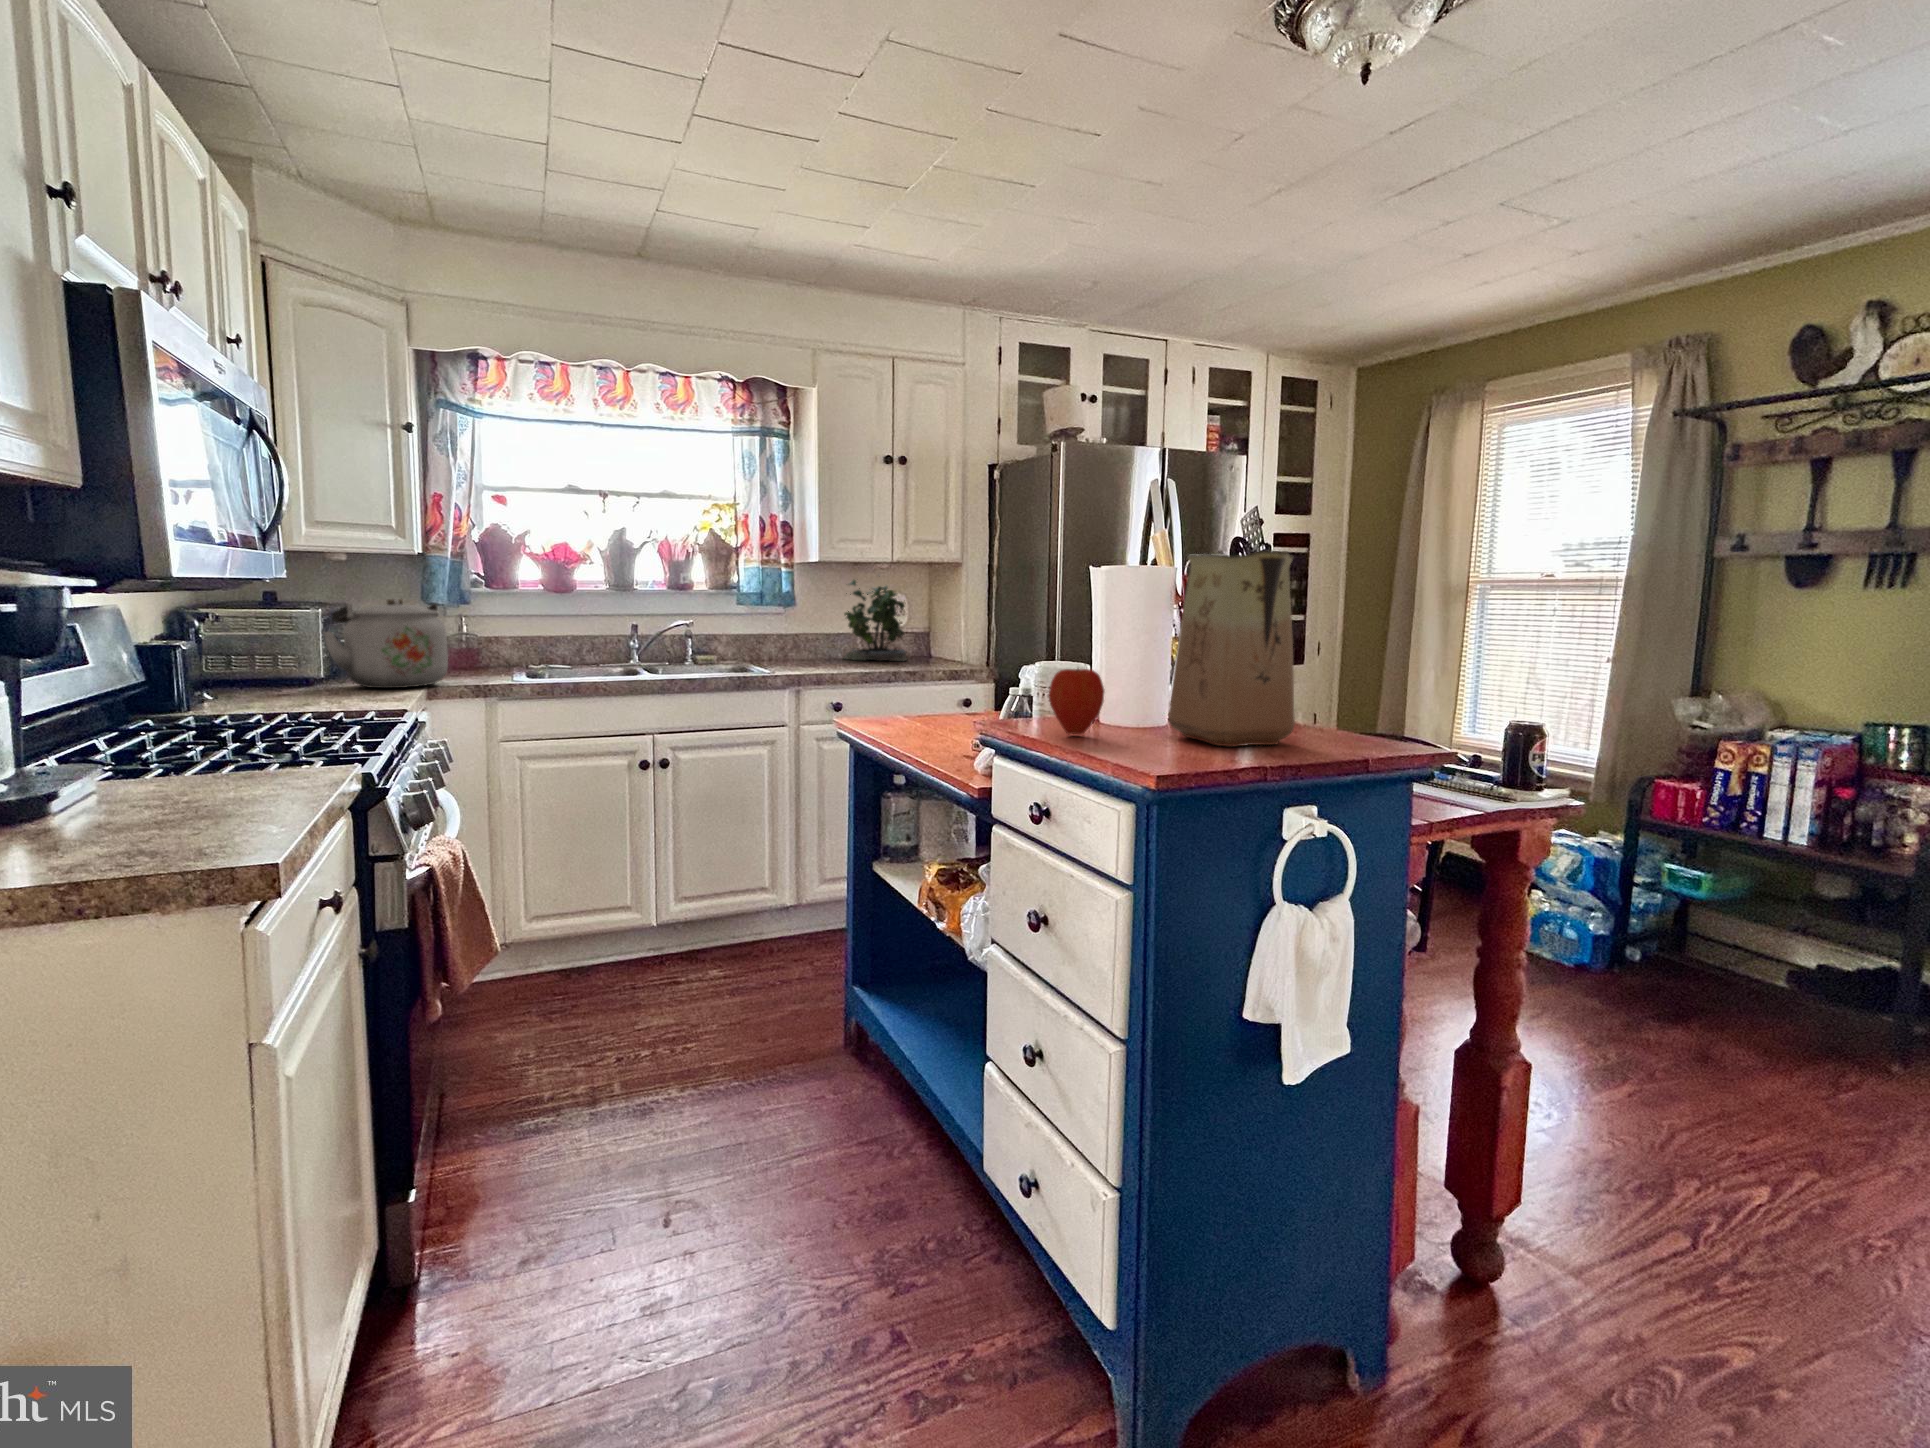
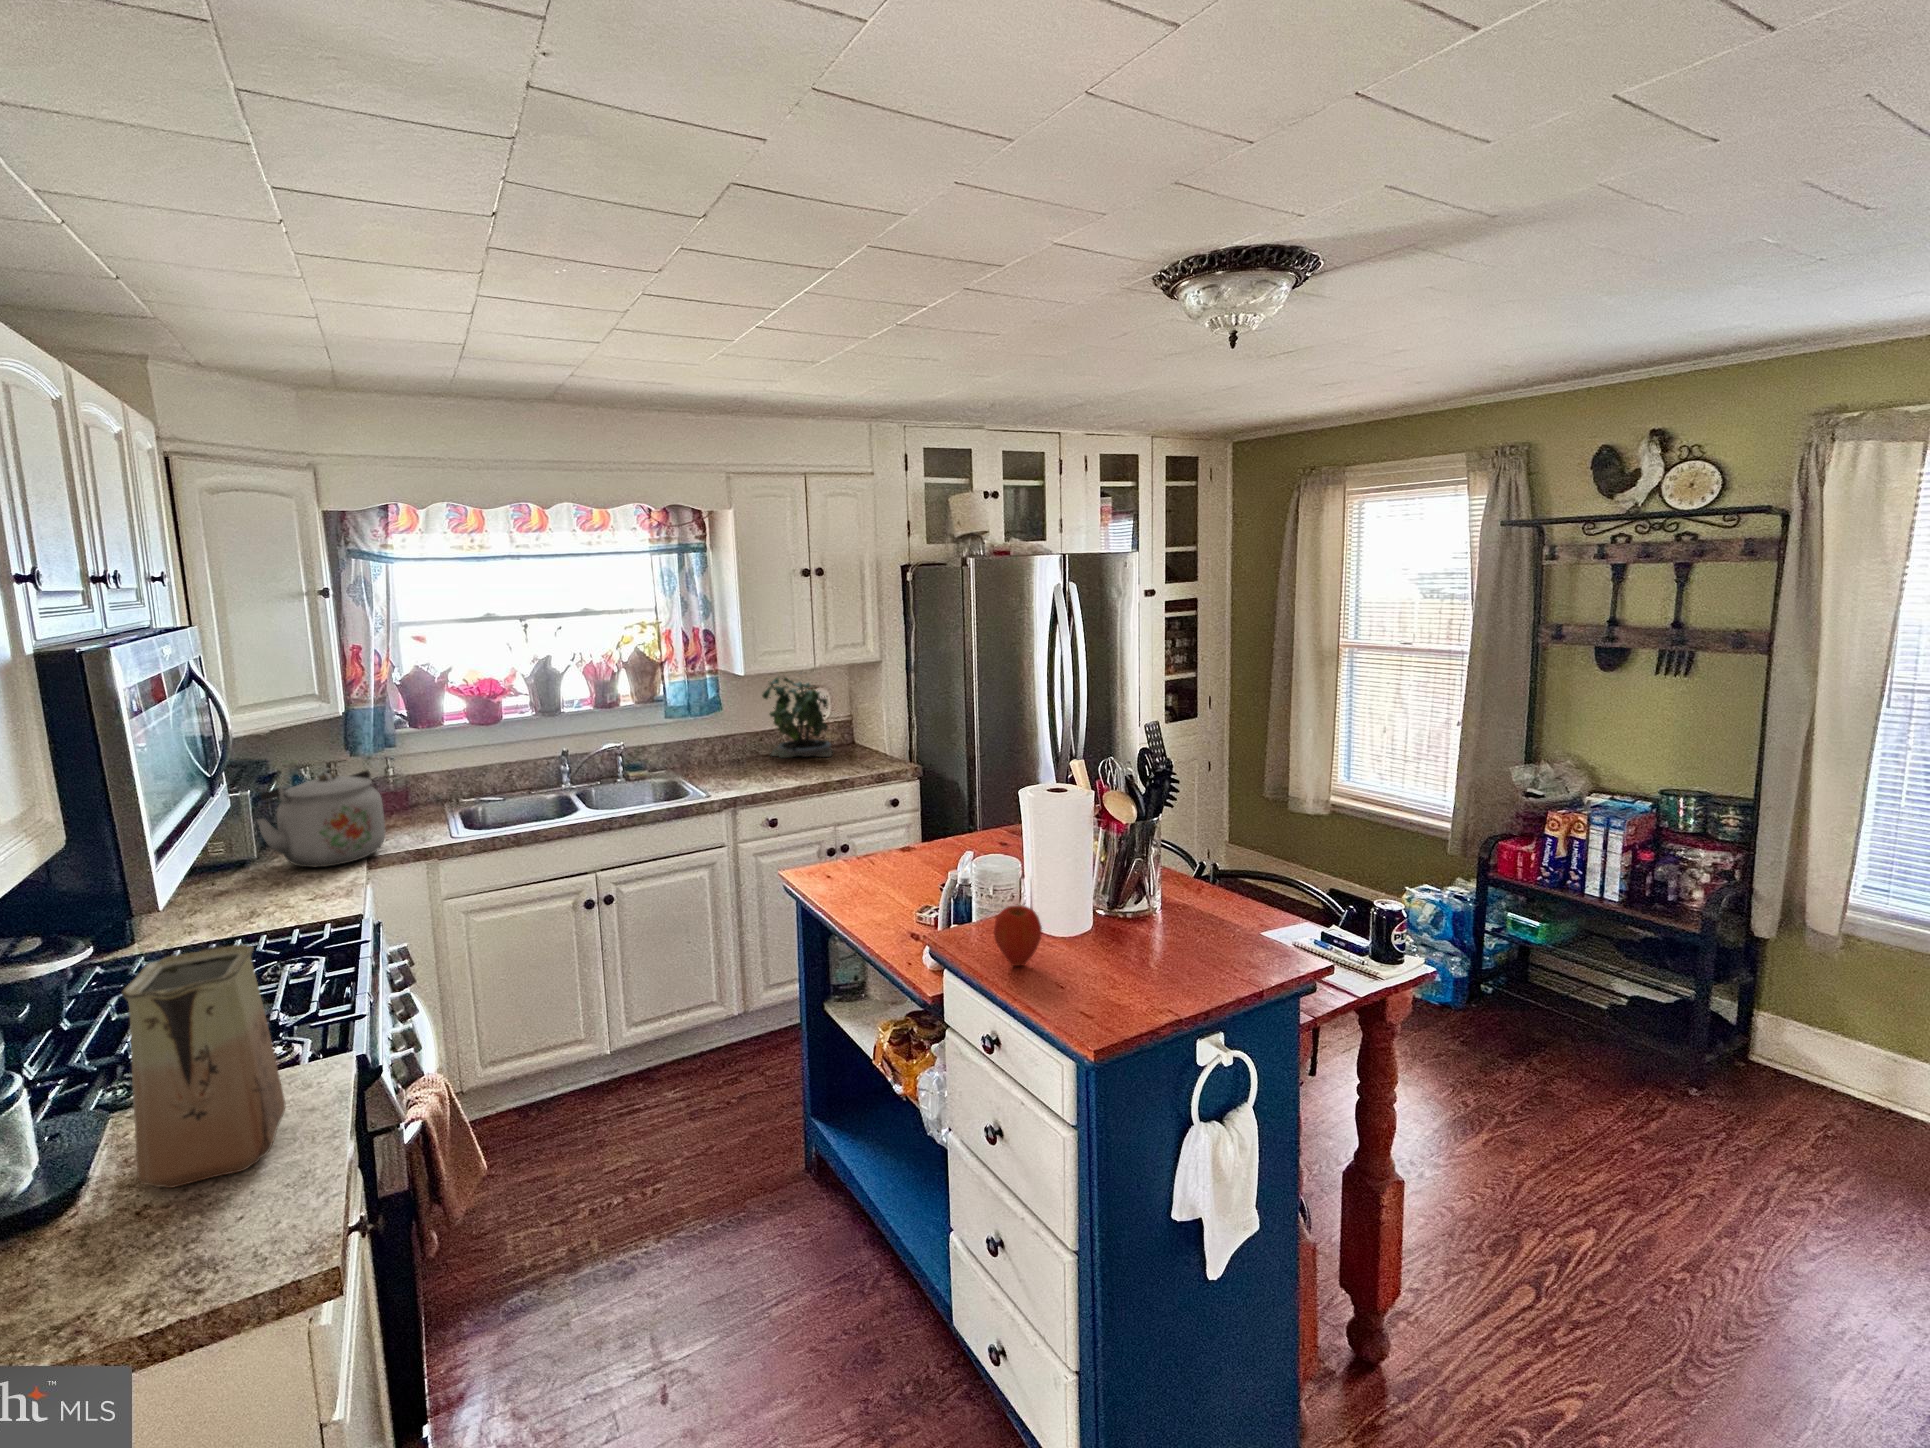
vase: present [1169,551,1295,747] -> present [122,944,285,1188]

